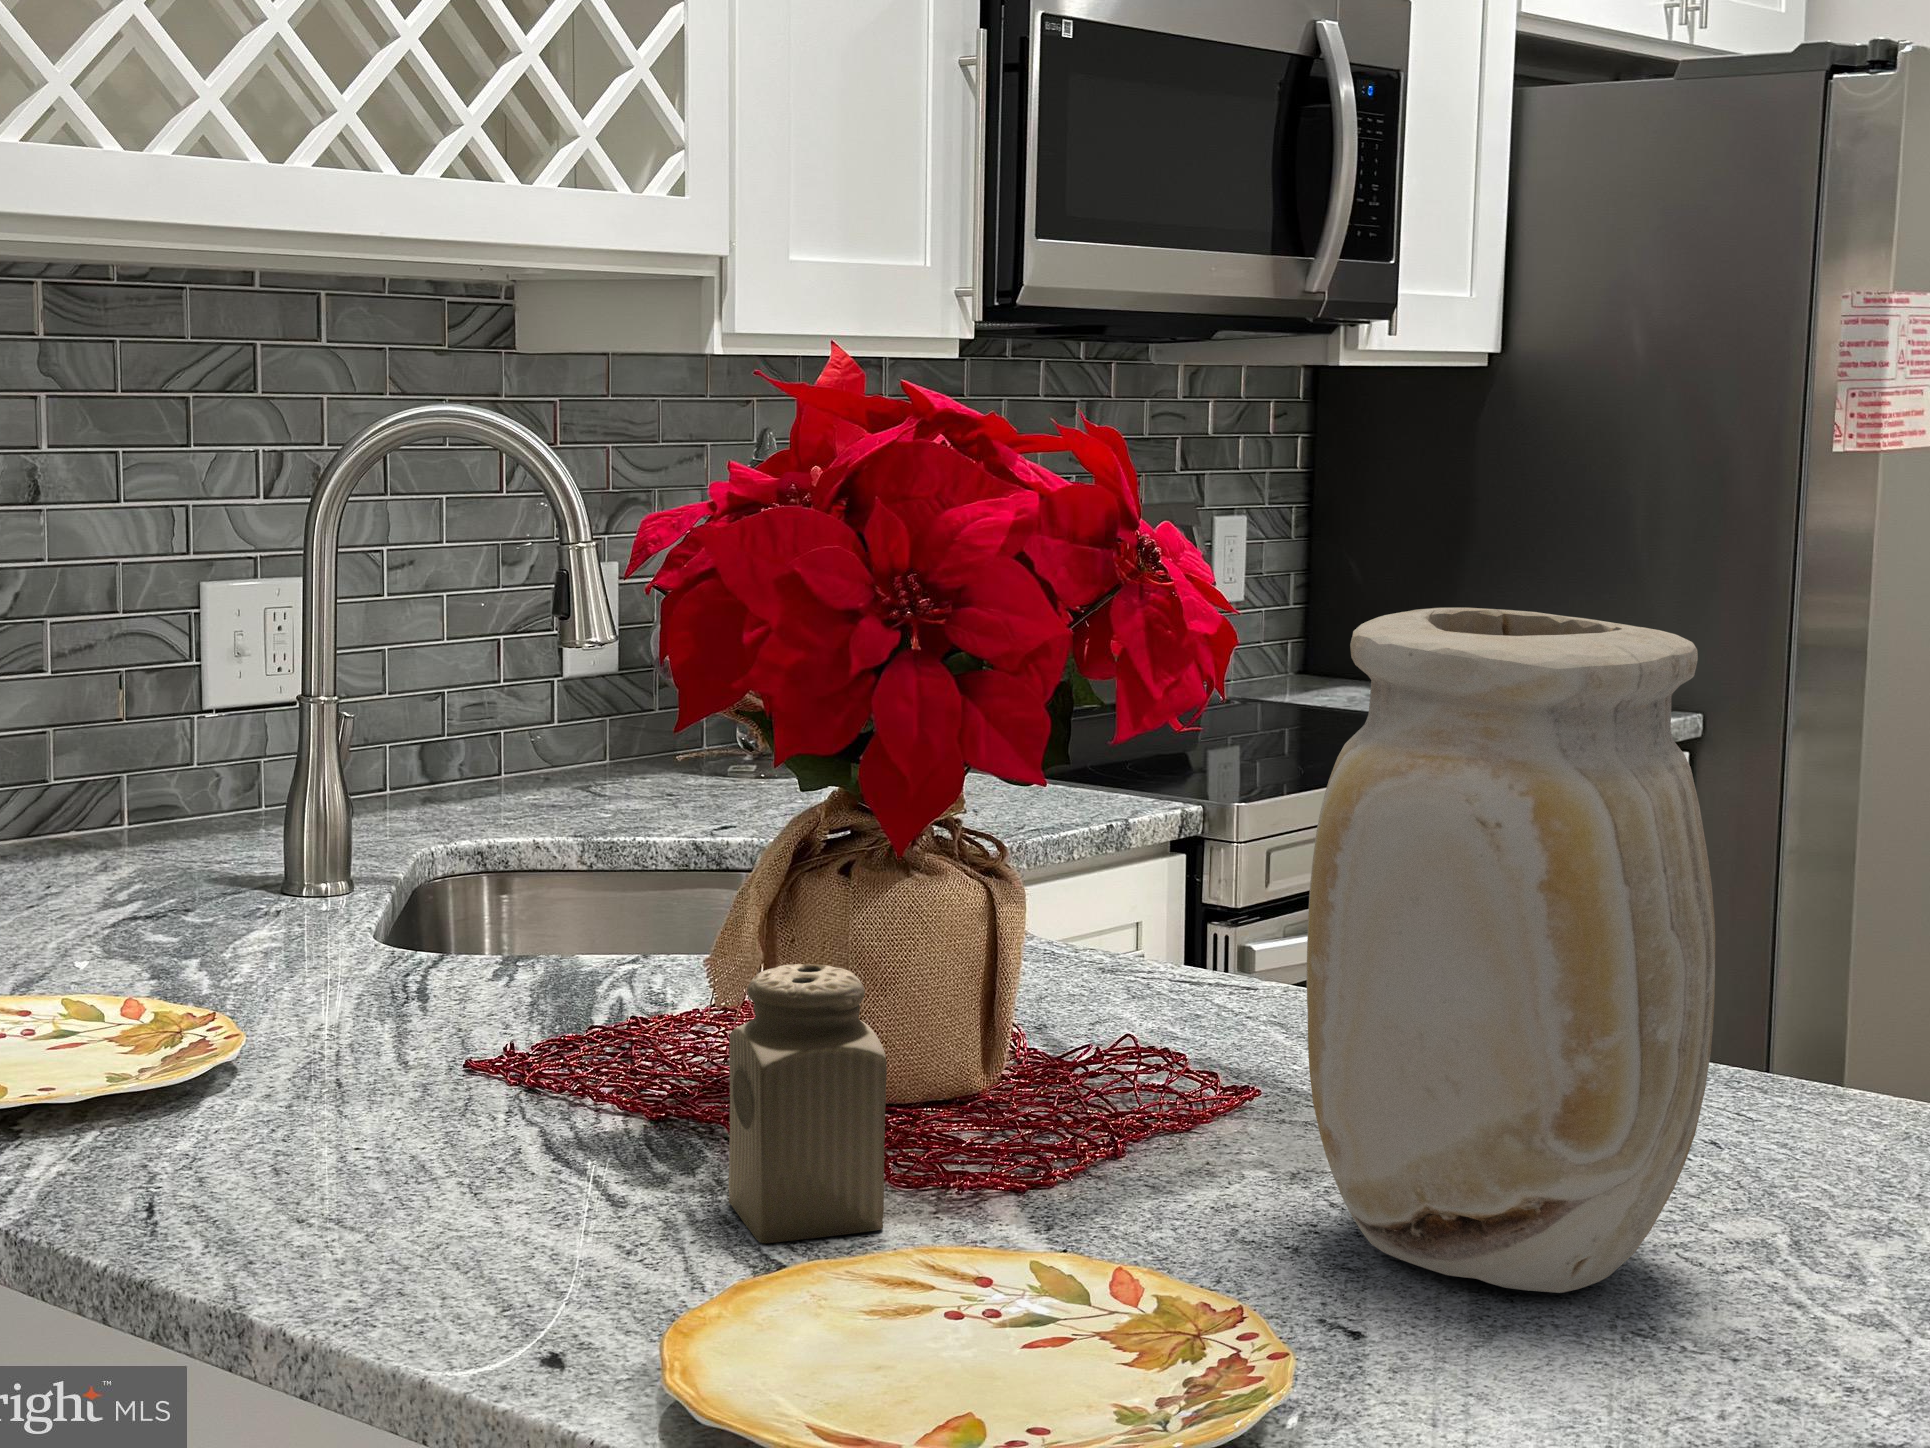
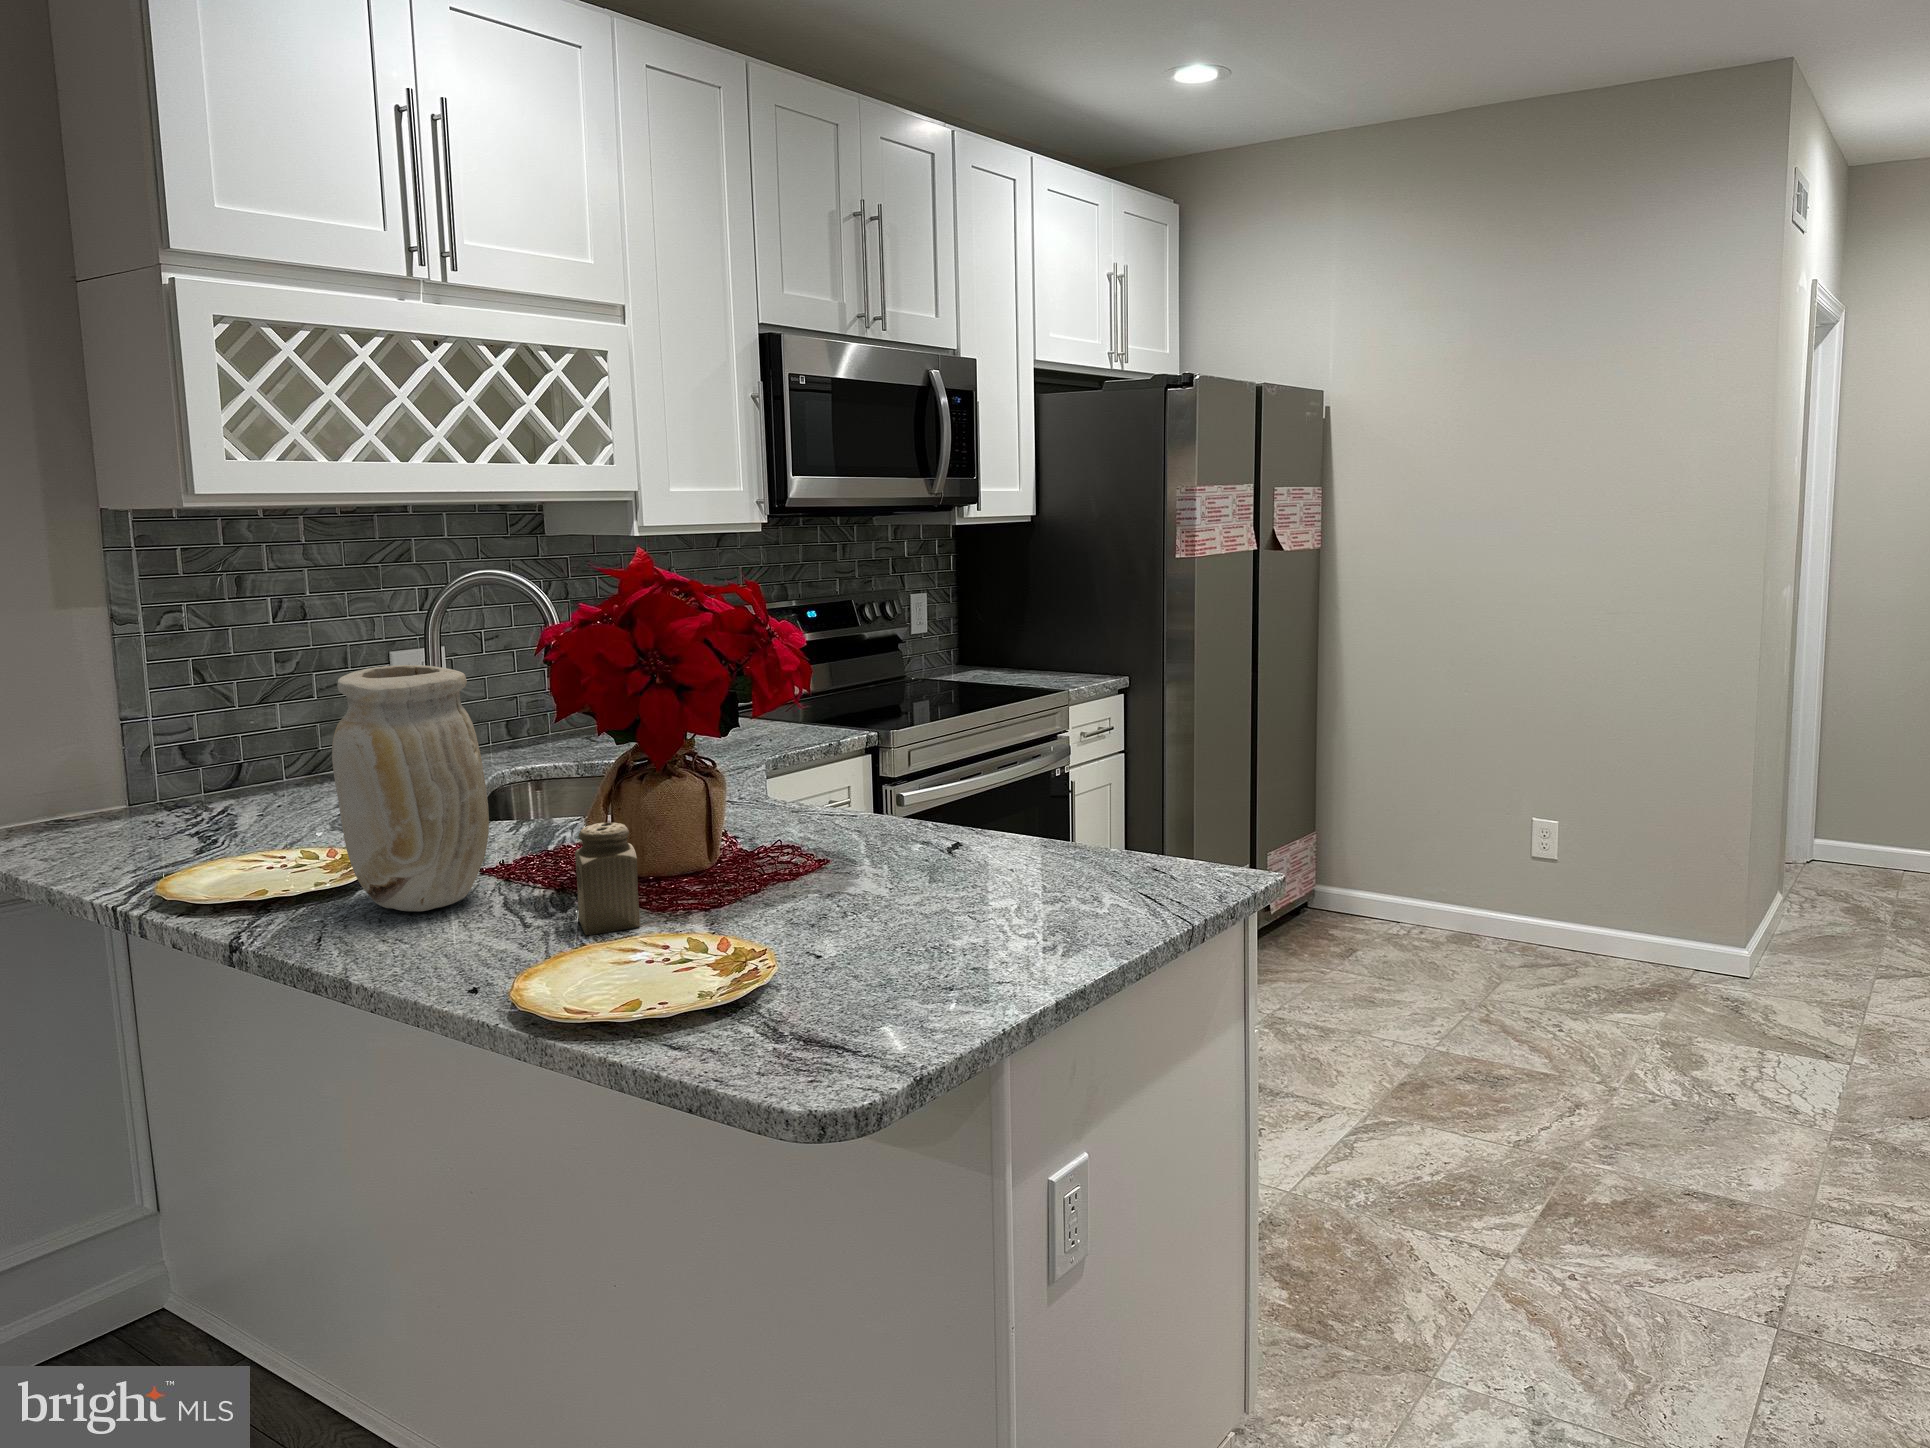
vase: present [1307,608,1715,1293] -> present [332,665,489,911]

